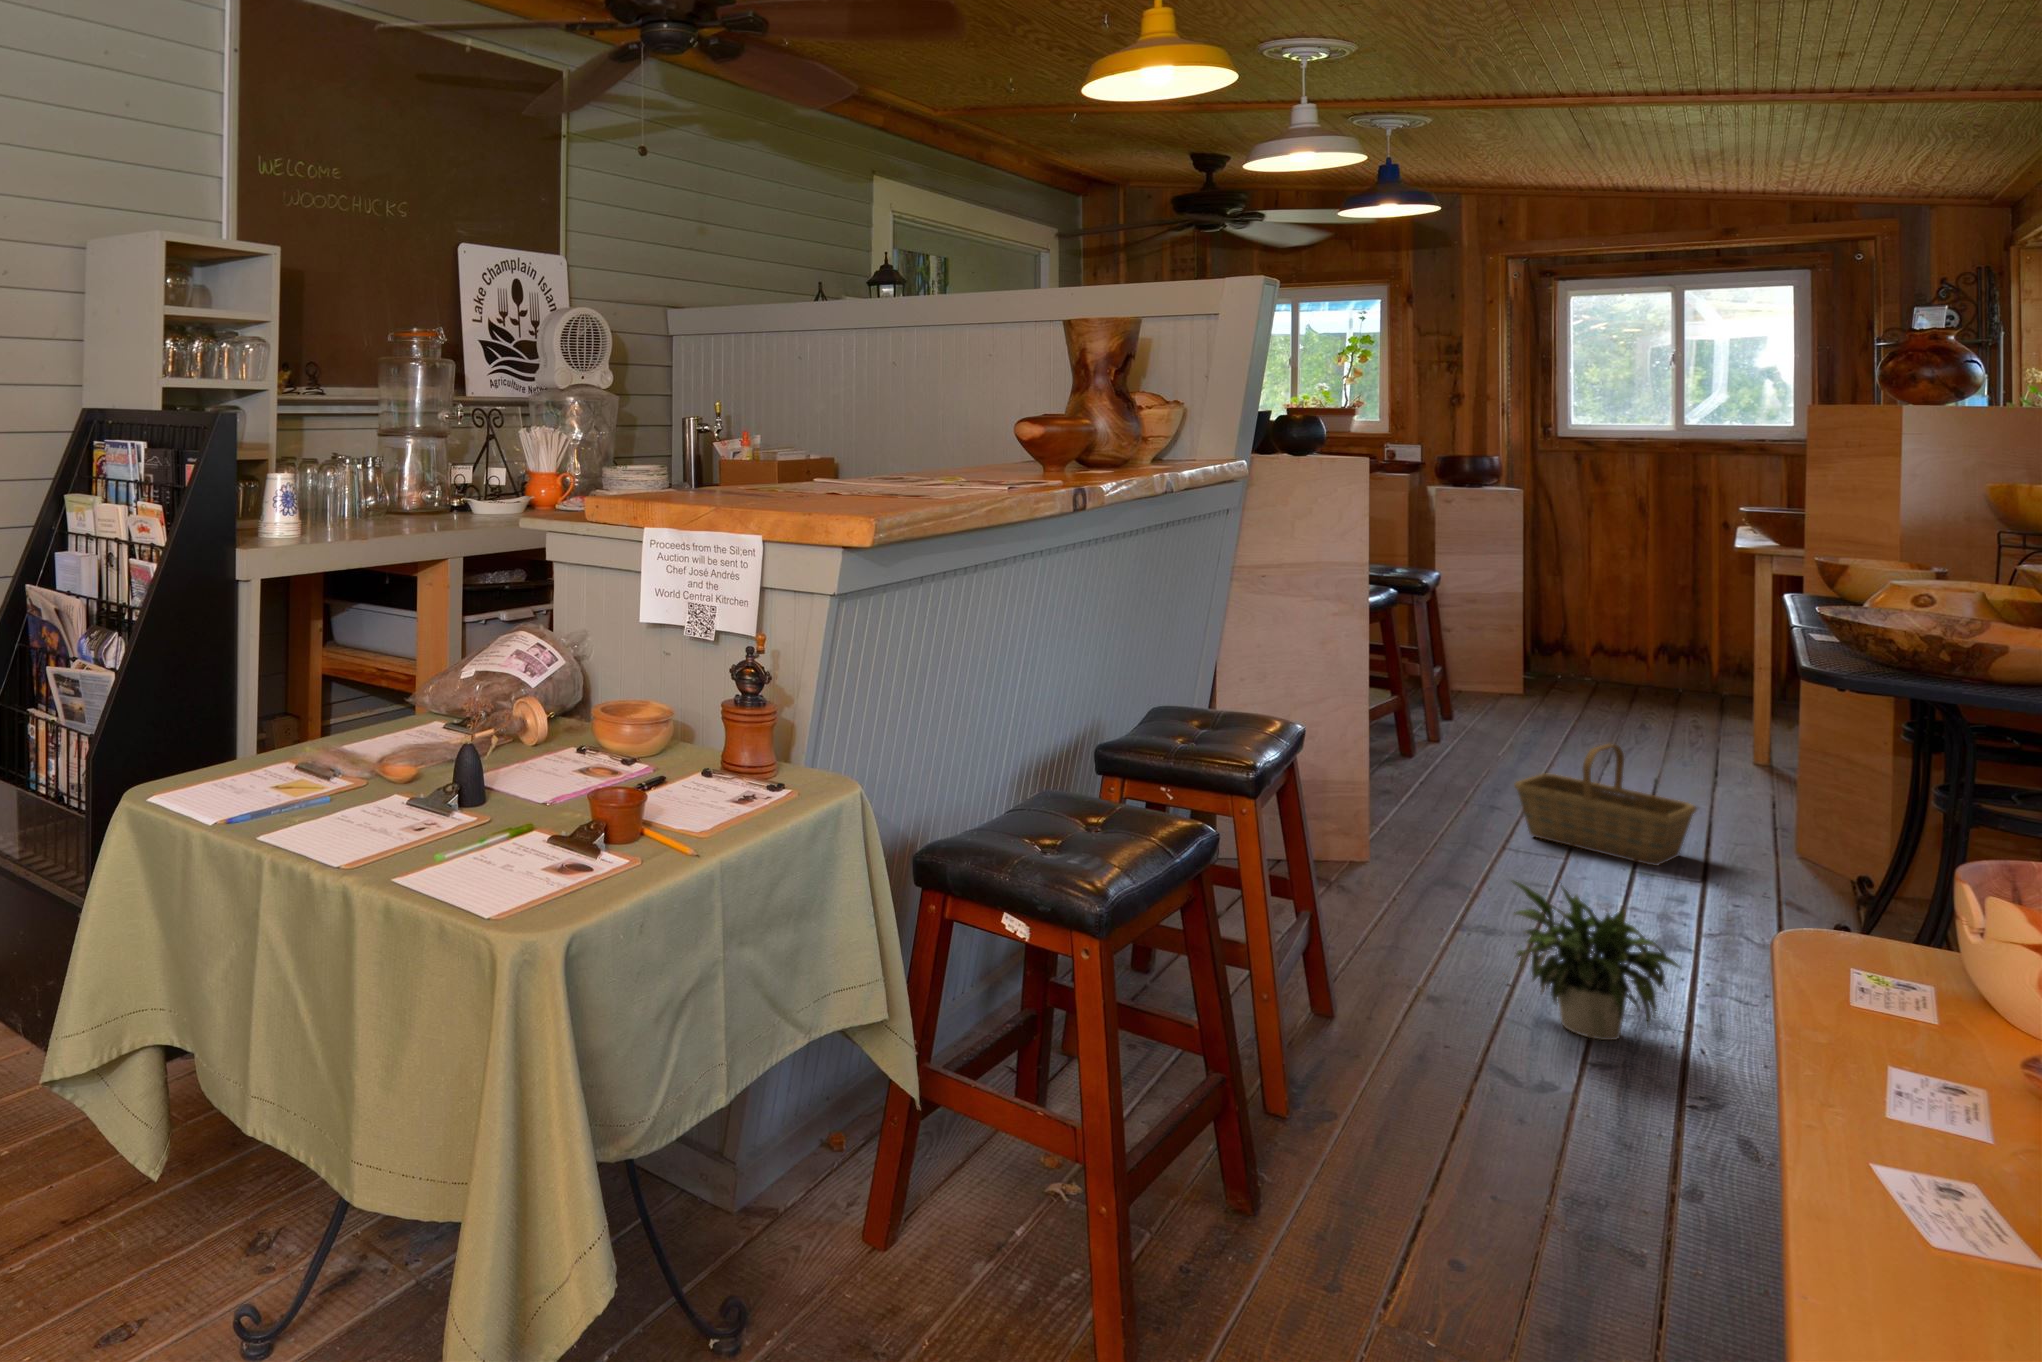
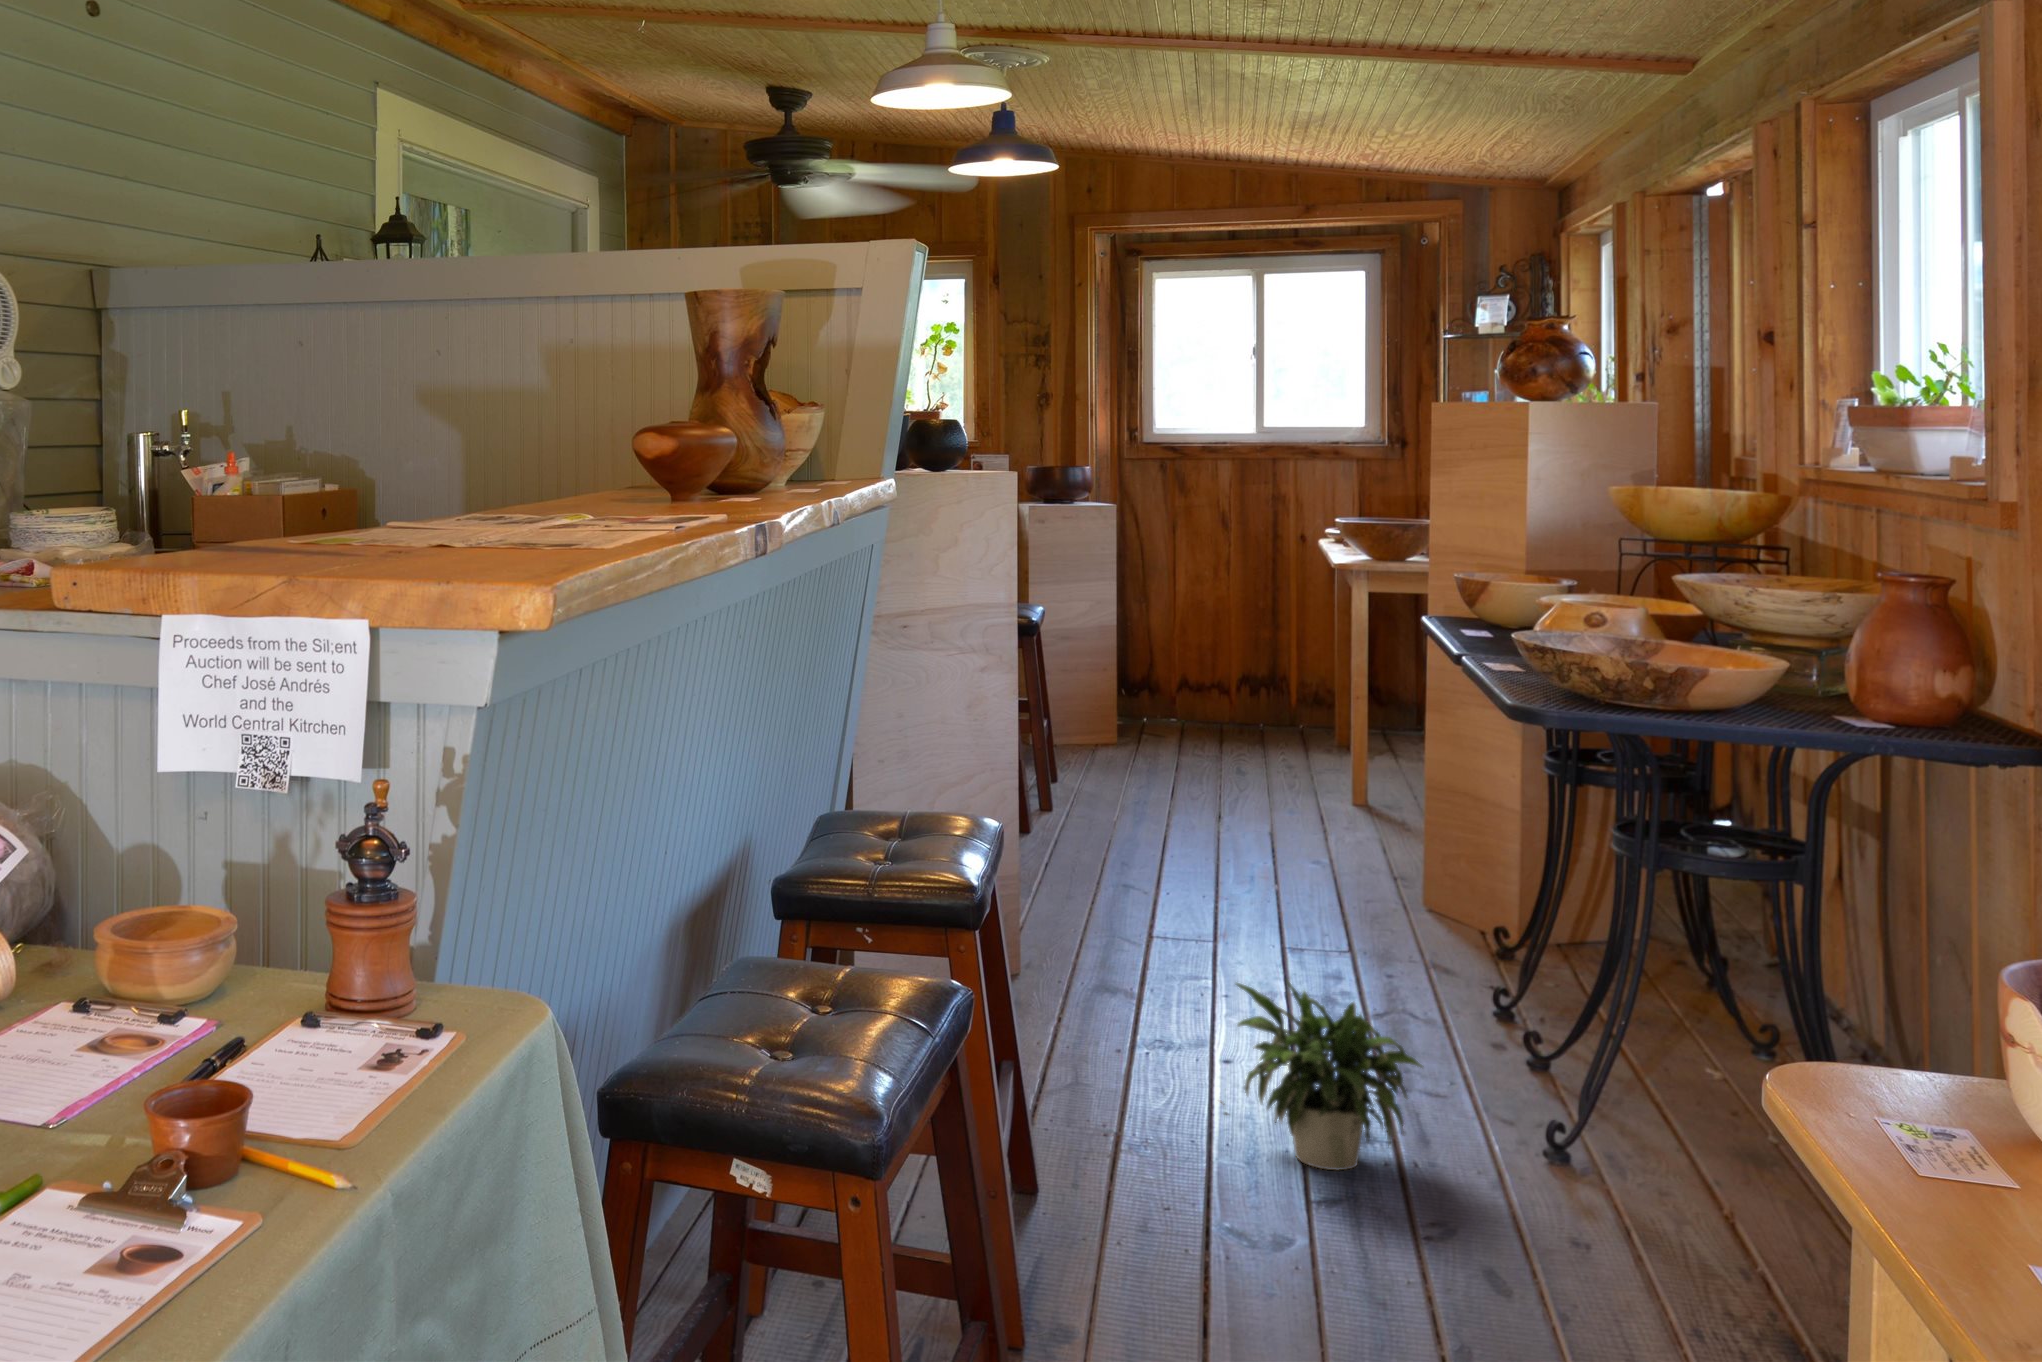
basket: present [1514,744,1696,866] -> none [1175,788,1361,931]

